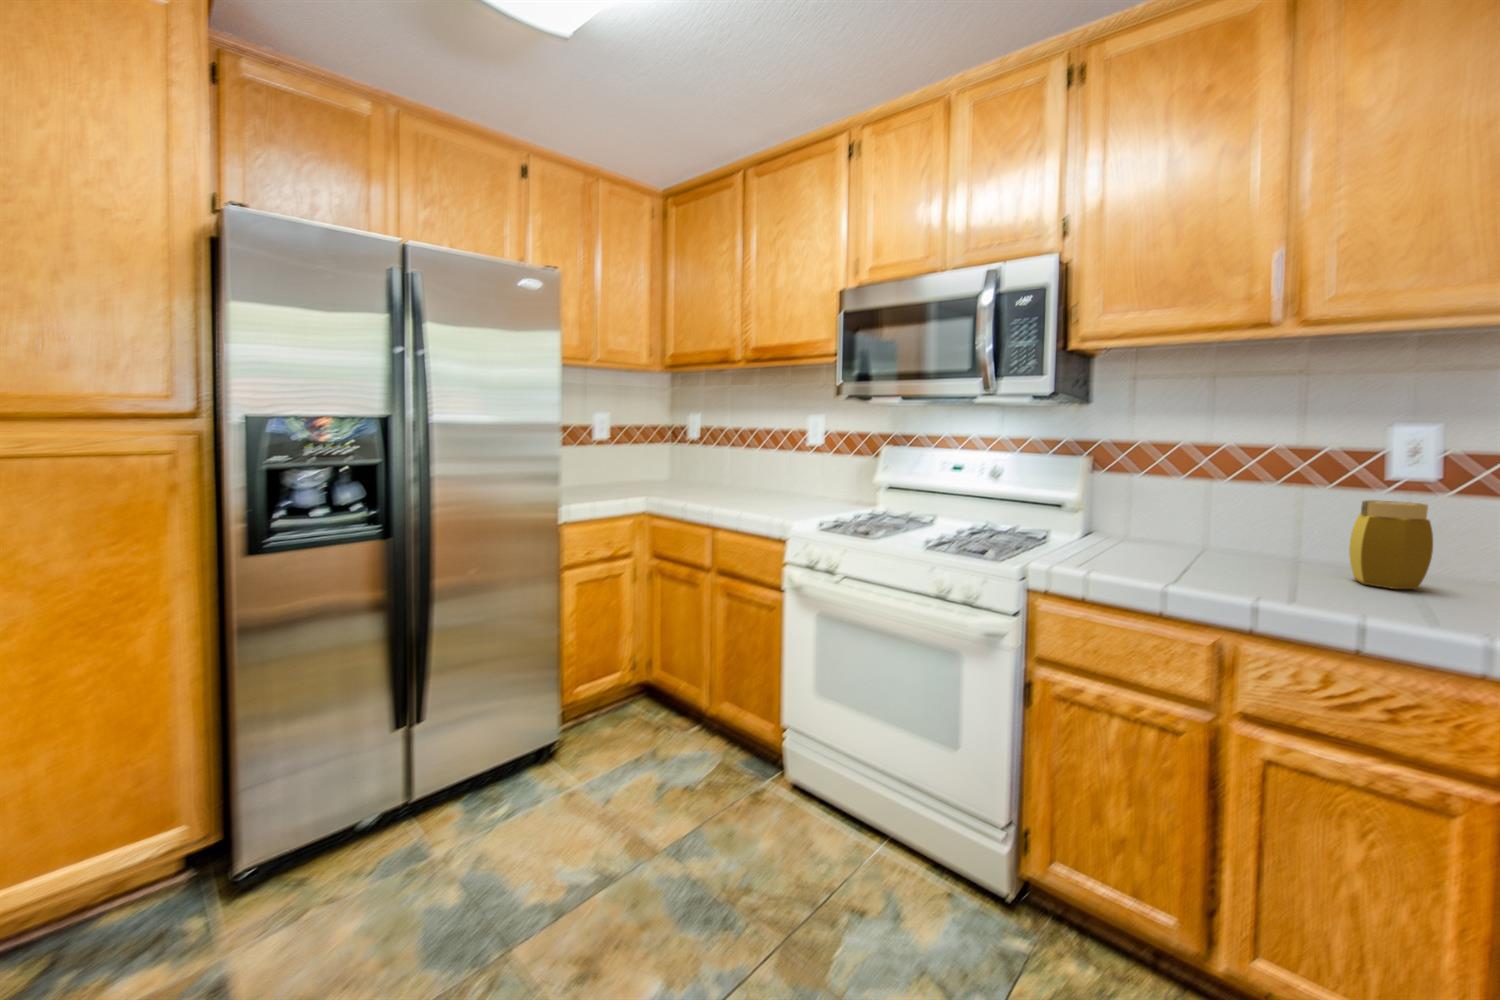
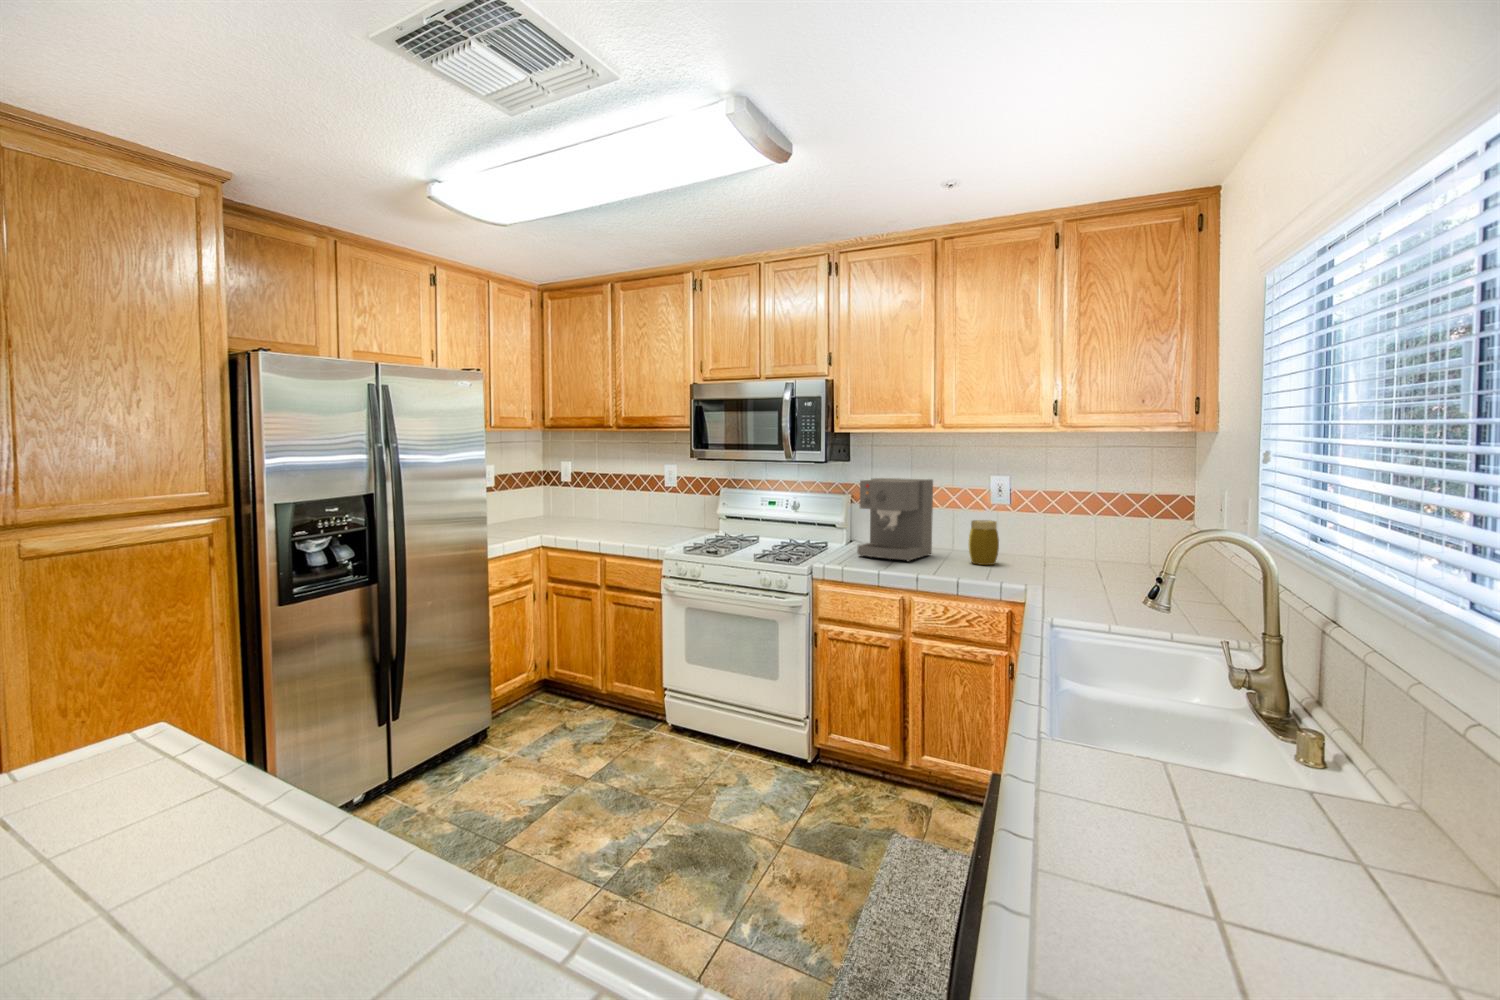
coffee maker: none [1109,423,1267,571] -> present [857,478,933,561]

